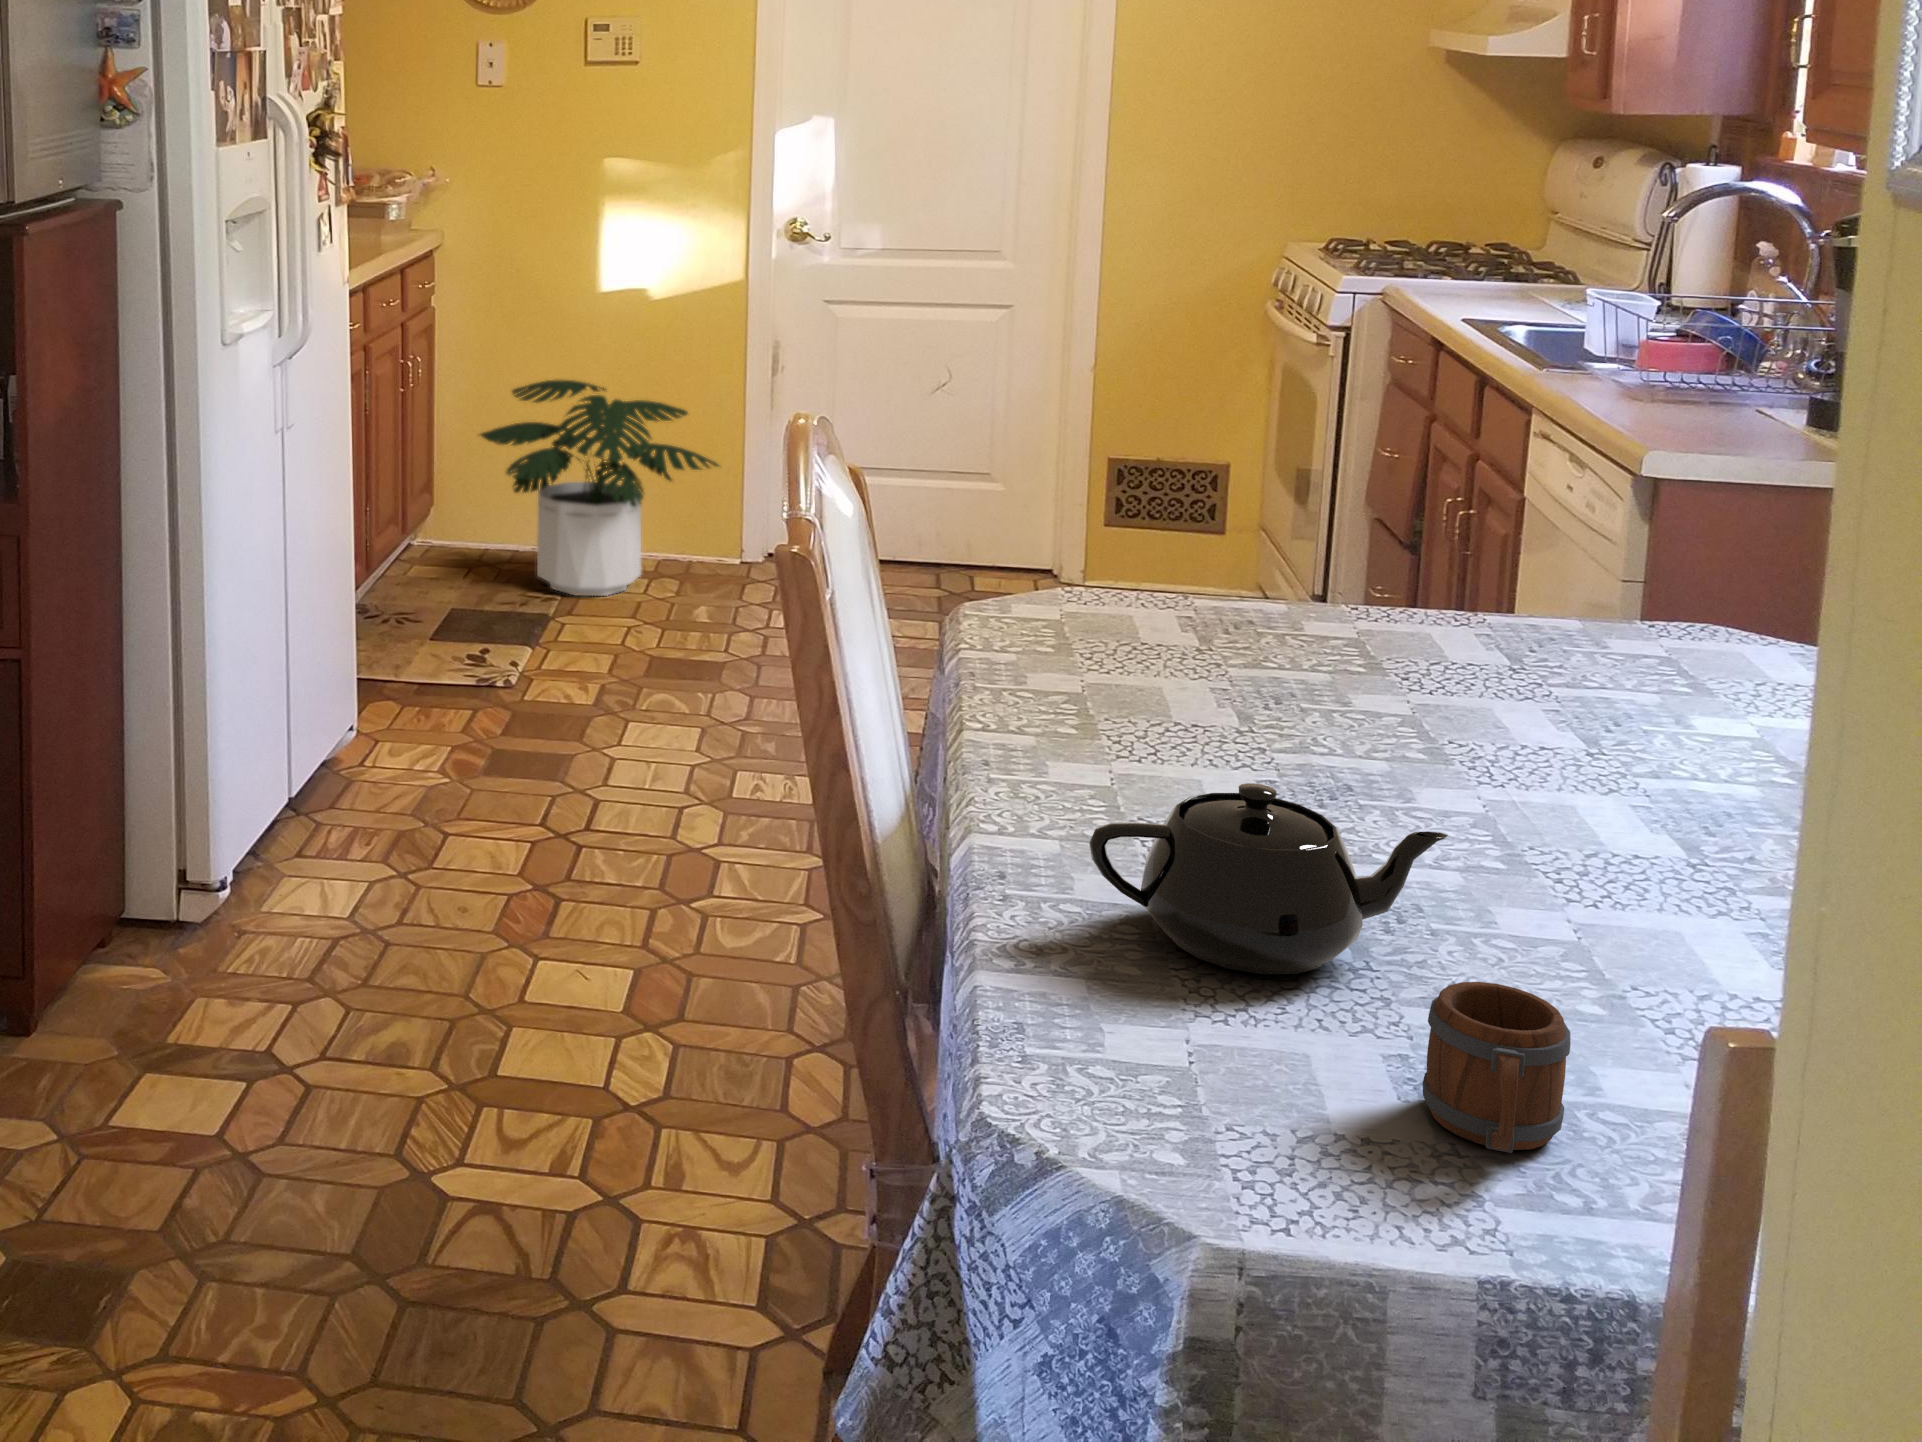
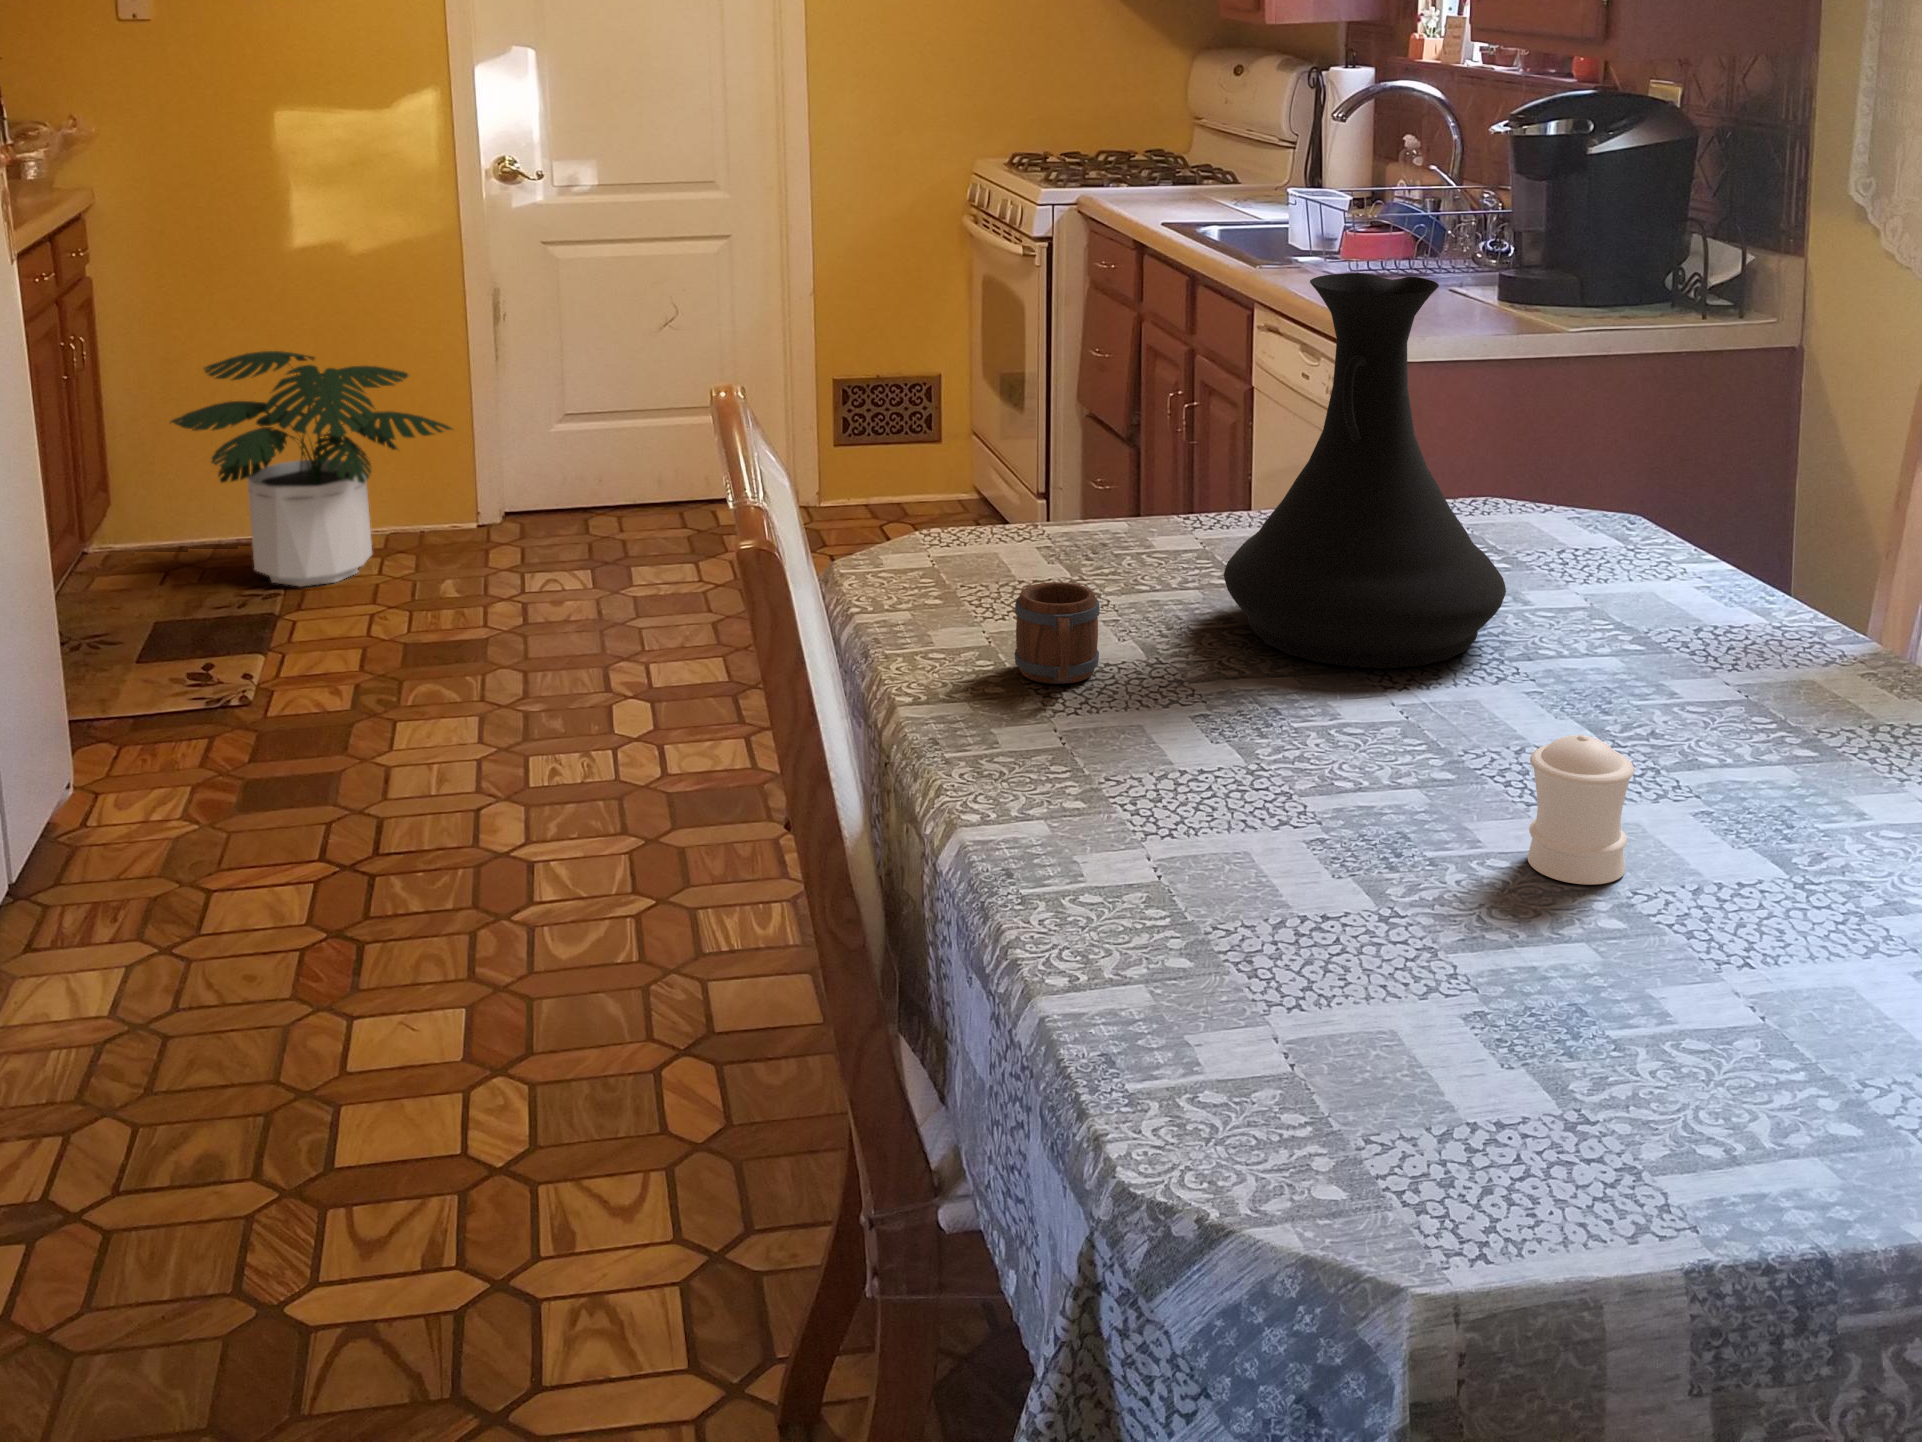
vase: none [1329,364,1646,771] -> present [1224,273,1506,669]
teapot: present [1089,783,1448,974] -> none [1125,742,1458,944]
salt shaker: none [1536,833,1658,986] -> present [1528,735,1634,885]
mug: present [1422,982,1571,1153] -> present [1015,582,1100,684]

